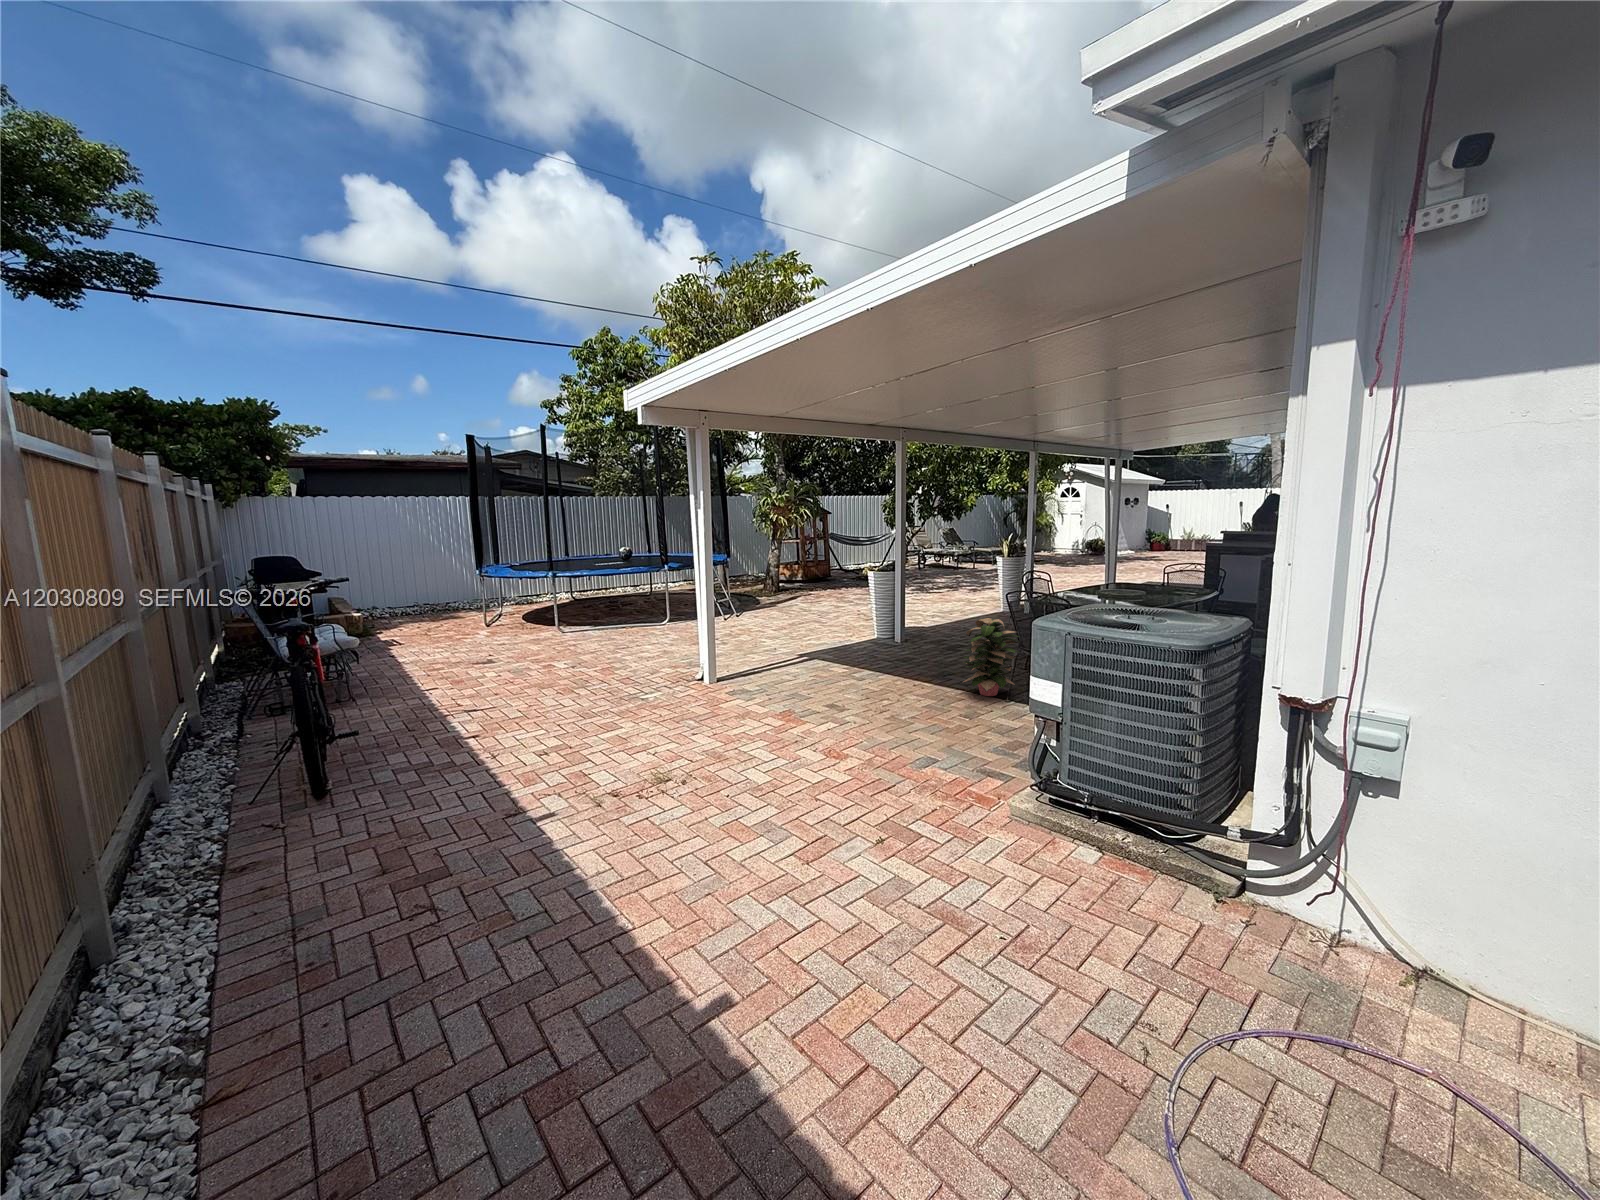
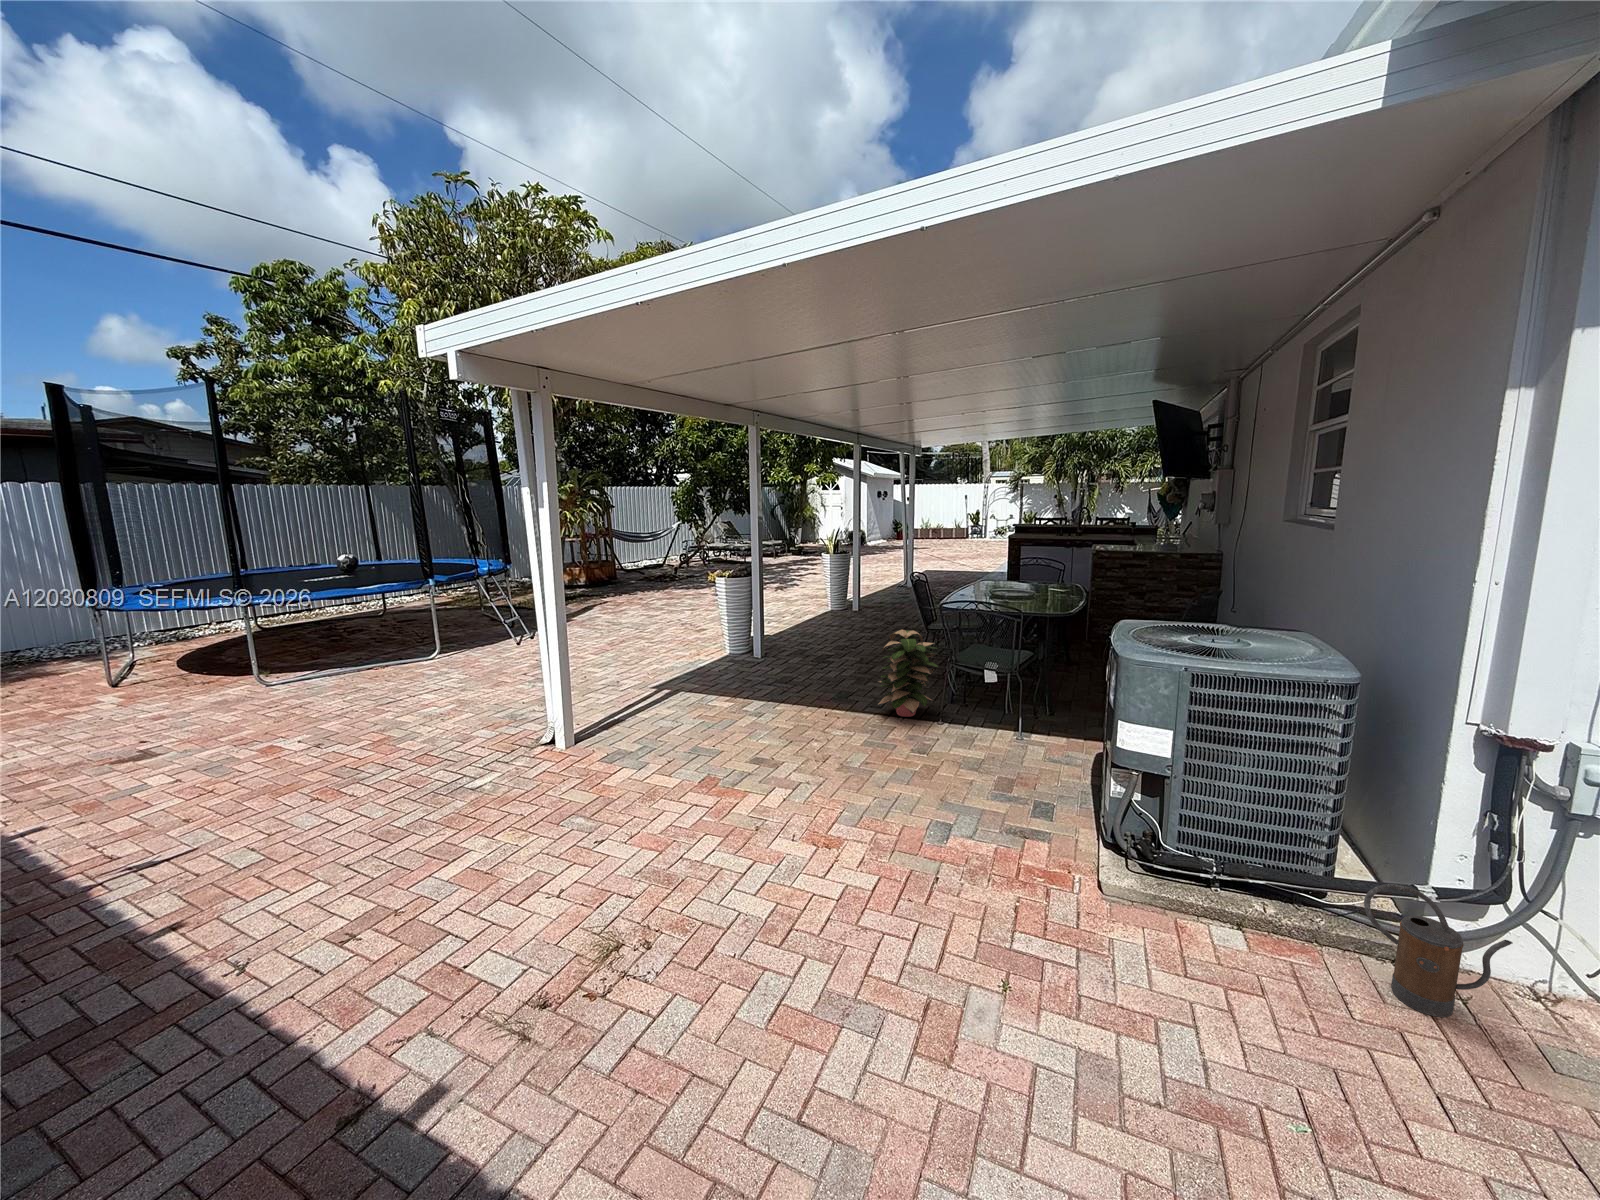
watering can: none [1182,819,1271,934] -> present [1364,884,1513,1017]

